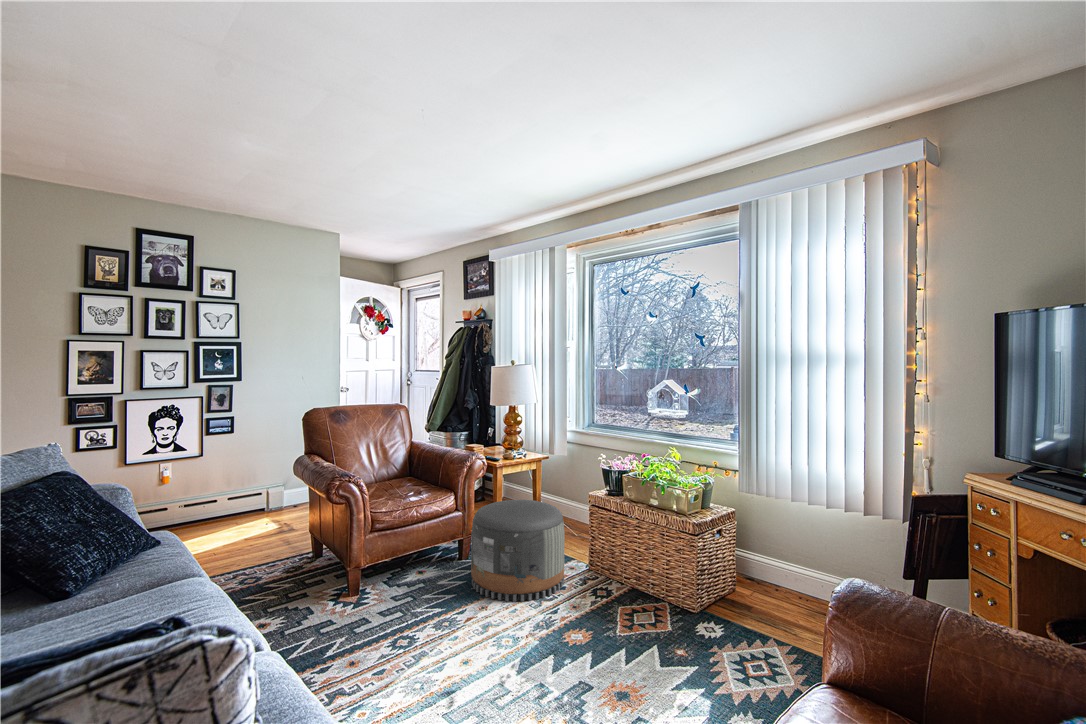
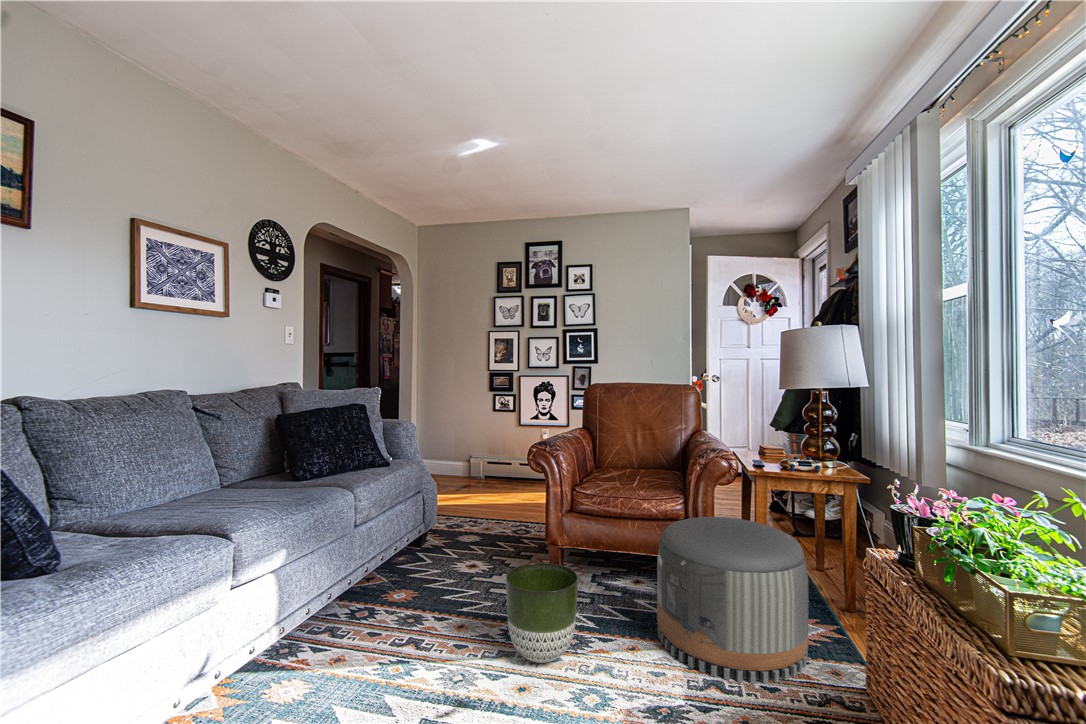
planter: none [413,568,472,647] -> present [506,563,578,663]

